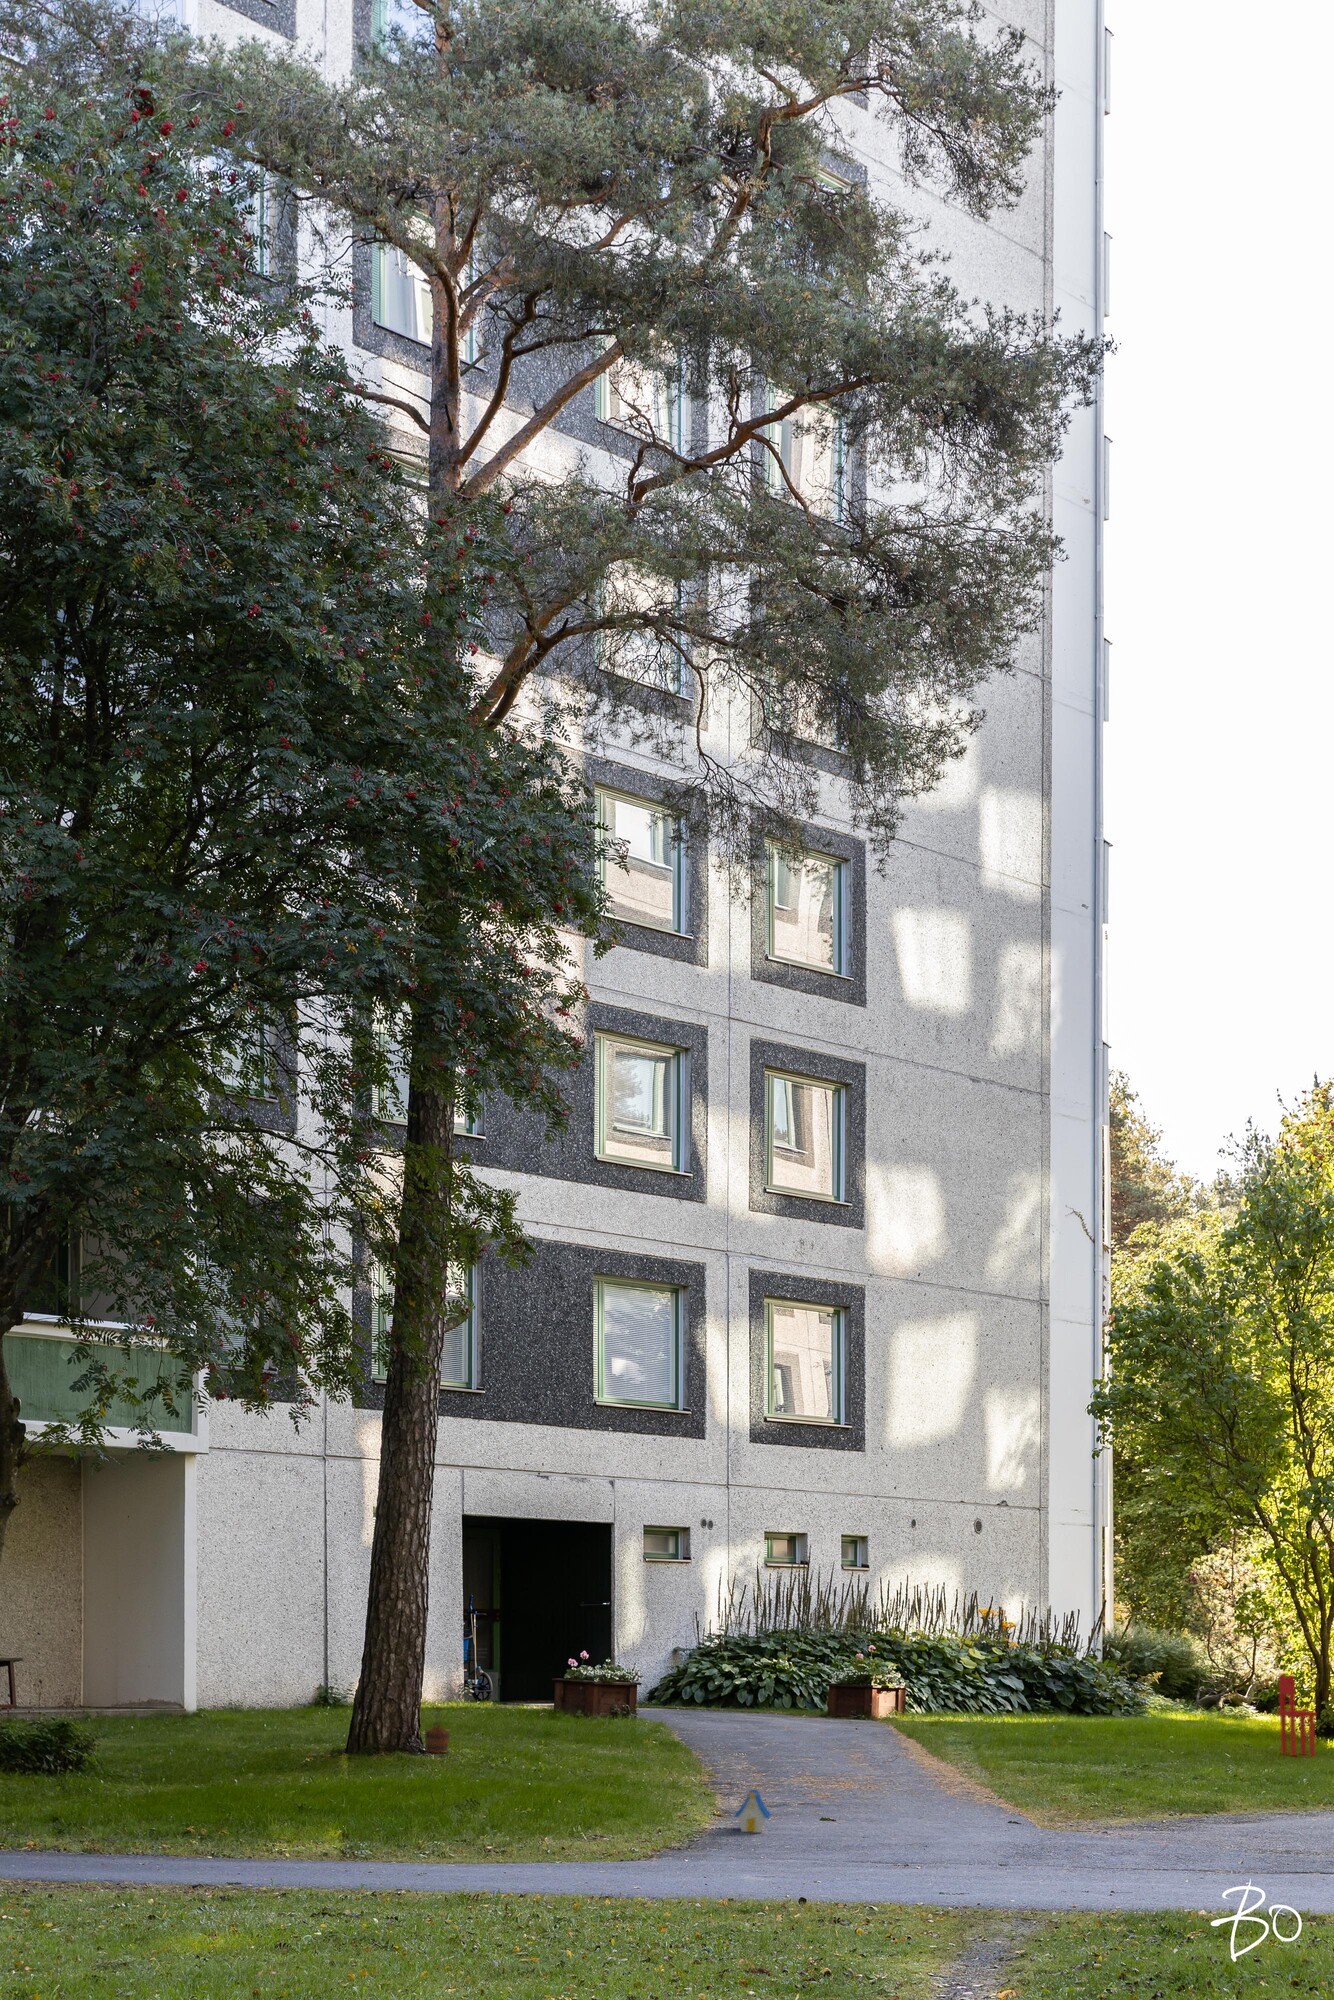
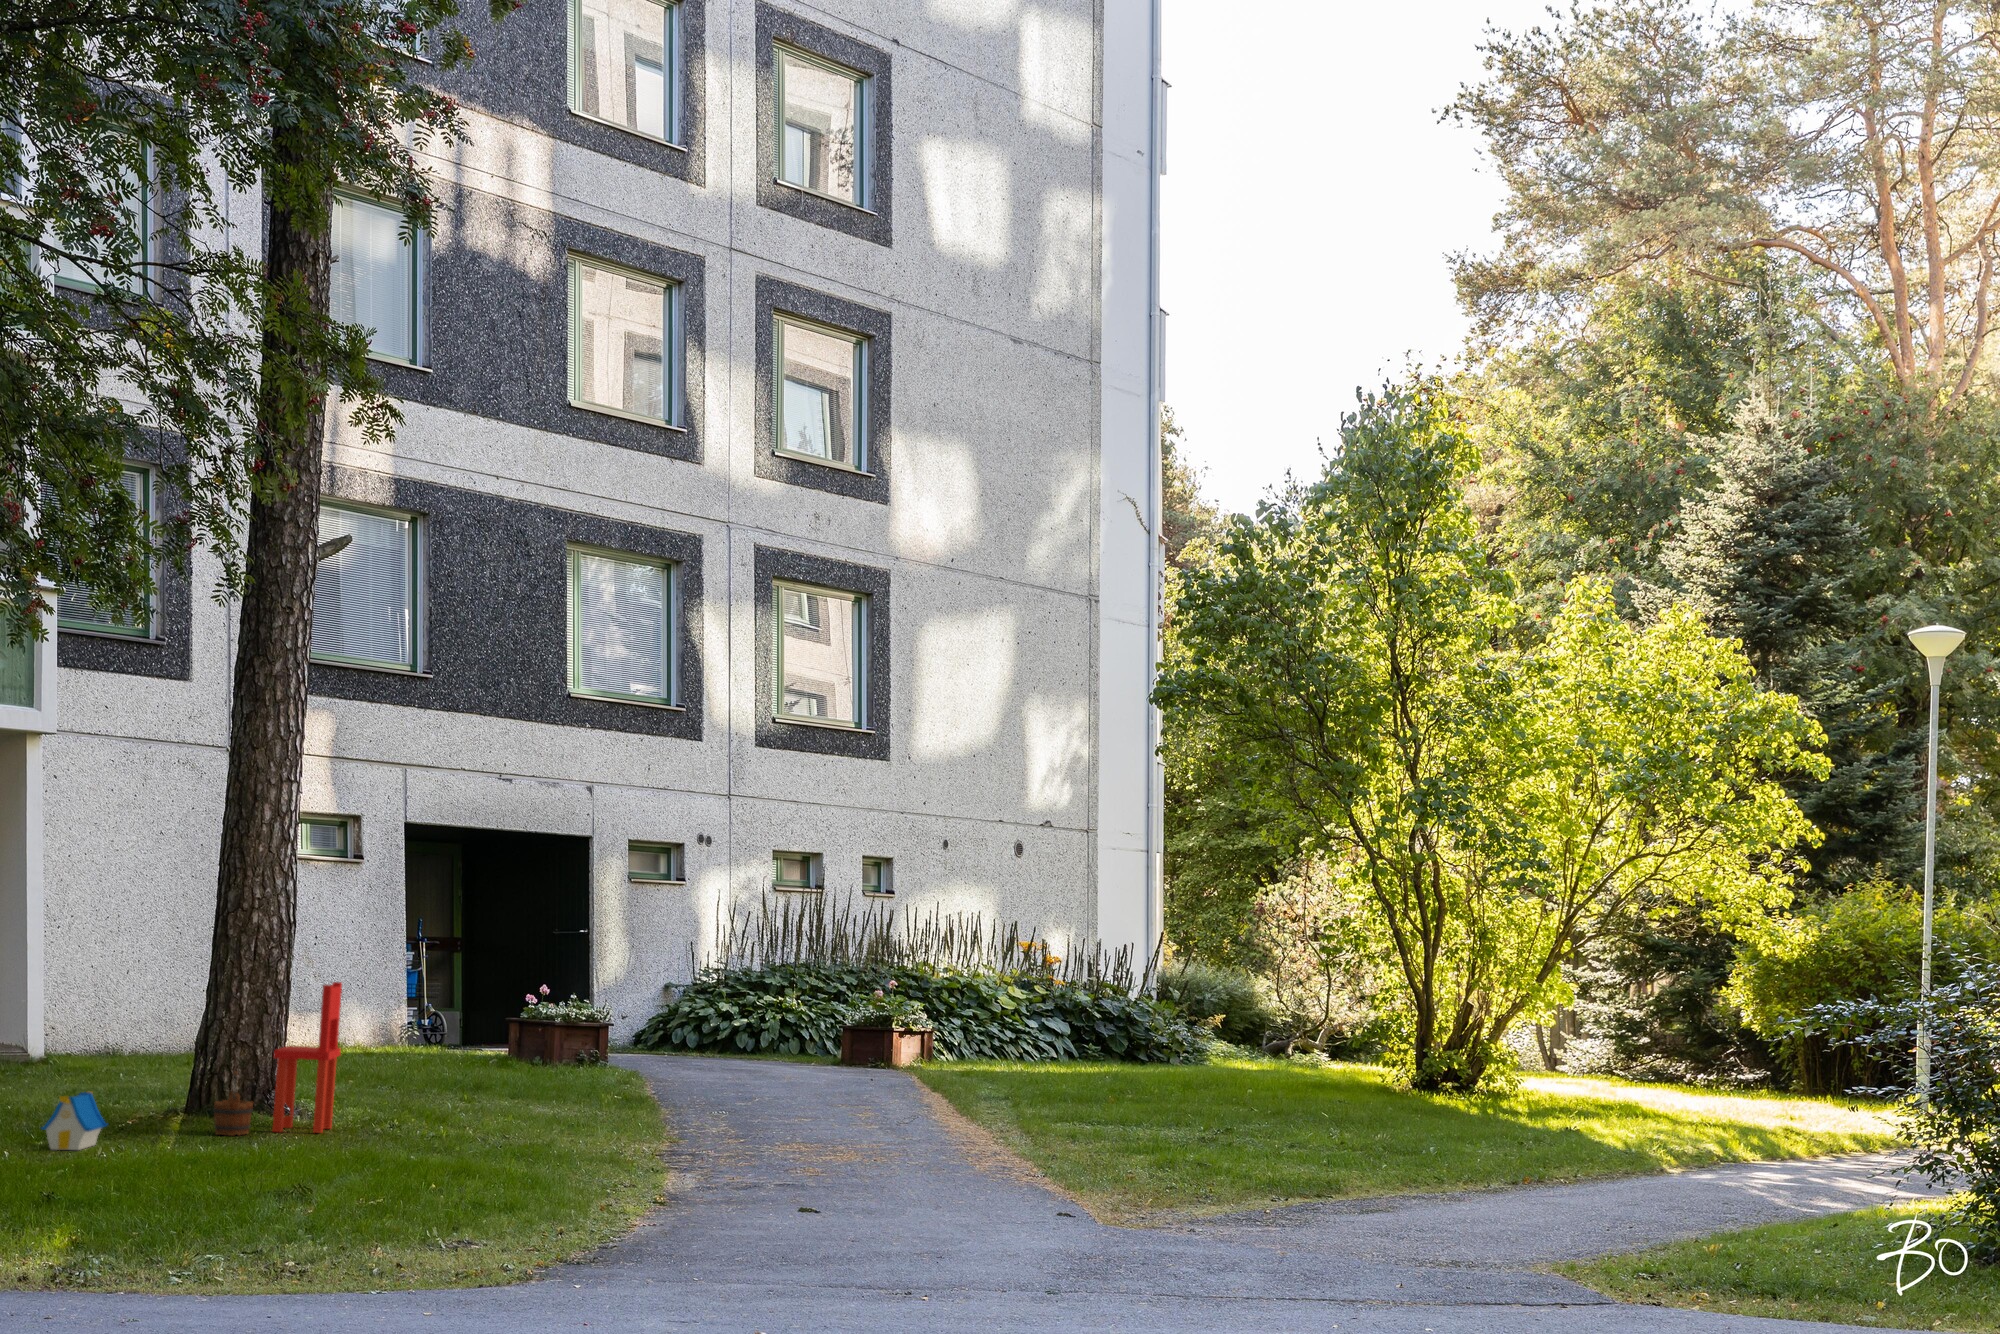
chair: present [1278,1674,1317,1756] -> present [272,982,342,1133]
toy house: present [735,1789,771,1833] -> present [42,1091,107,1150]

